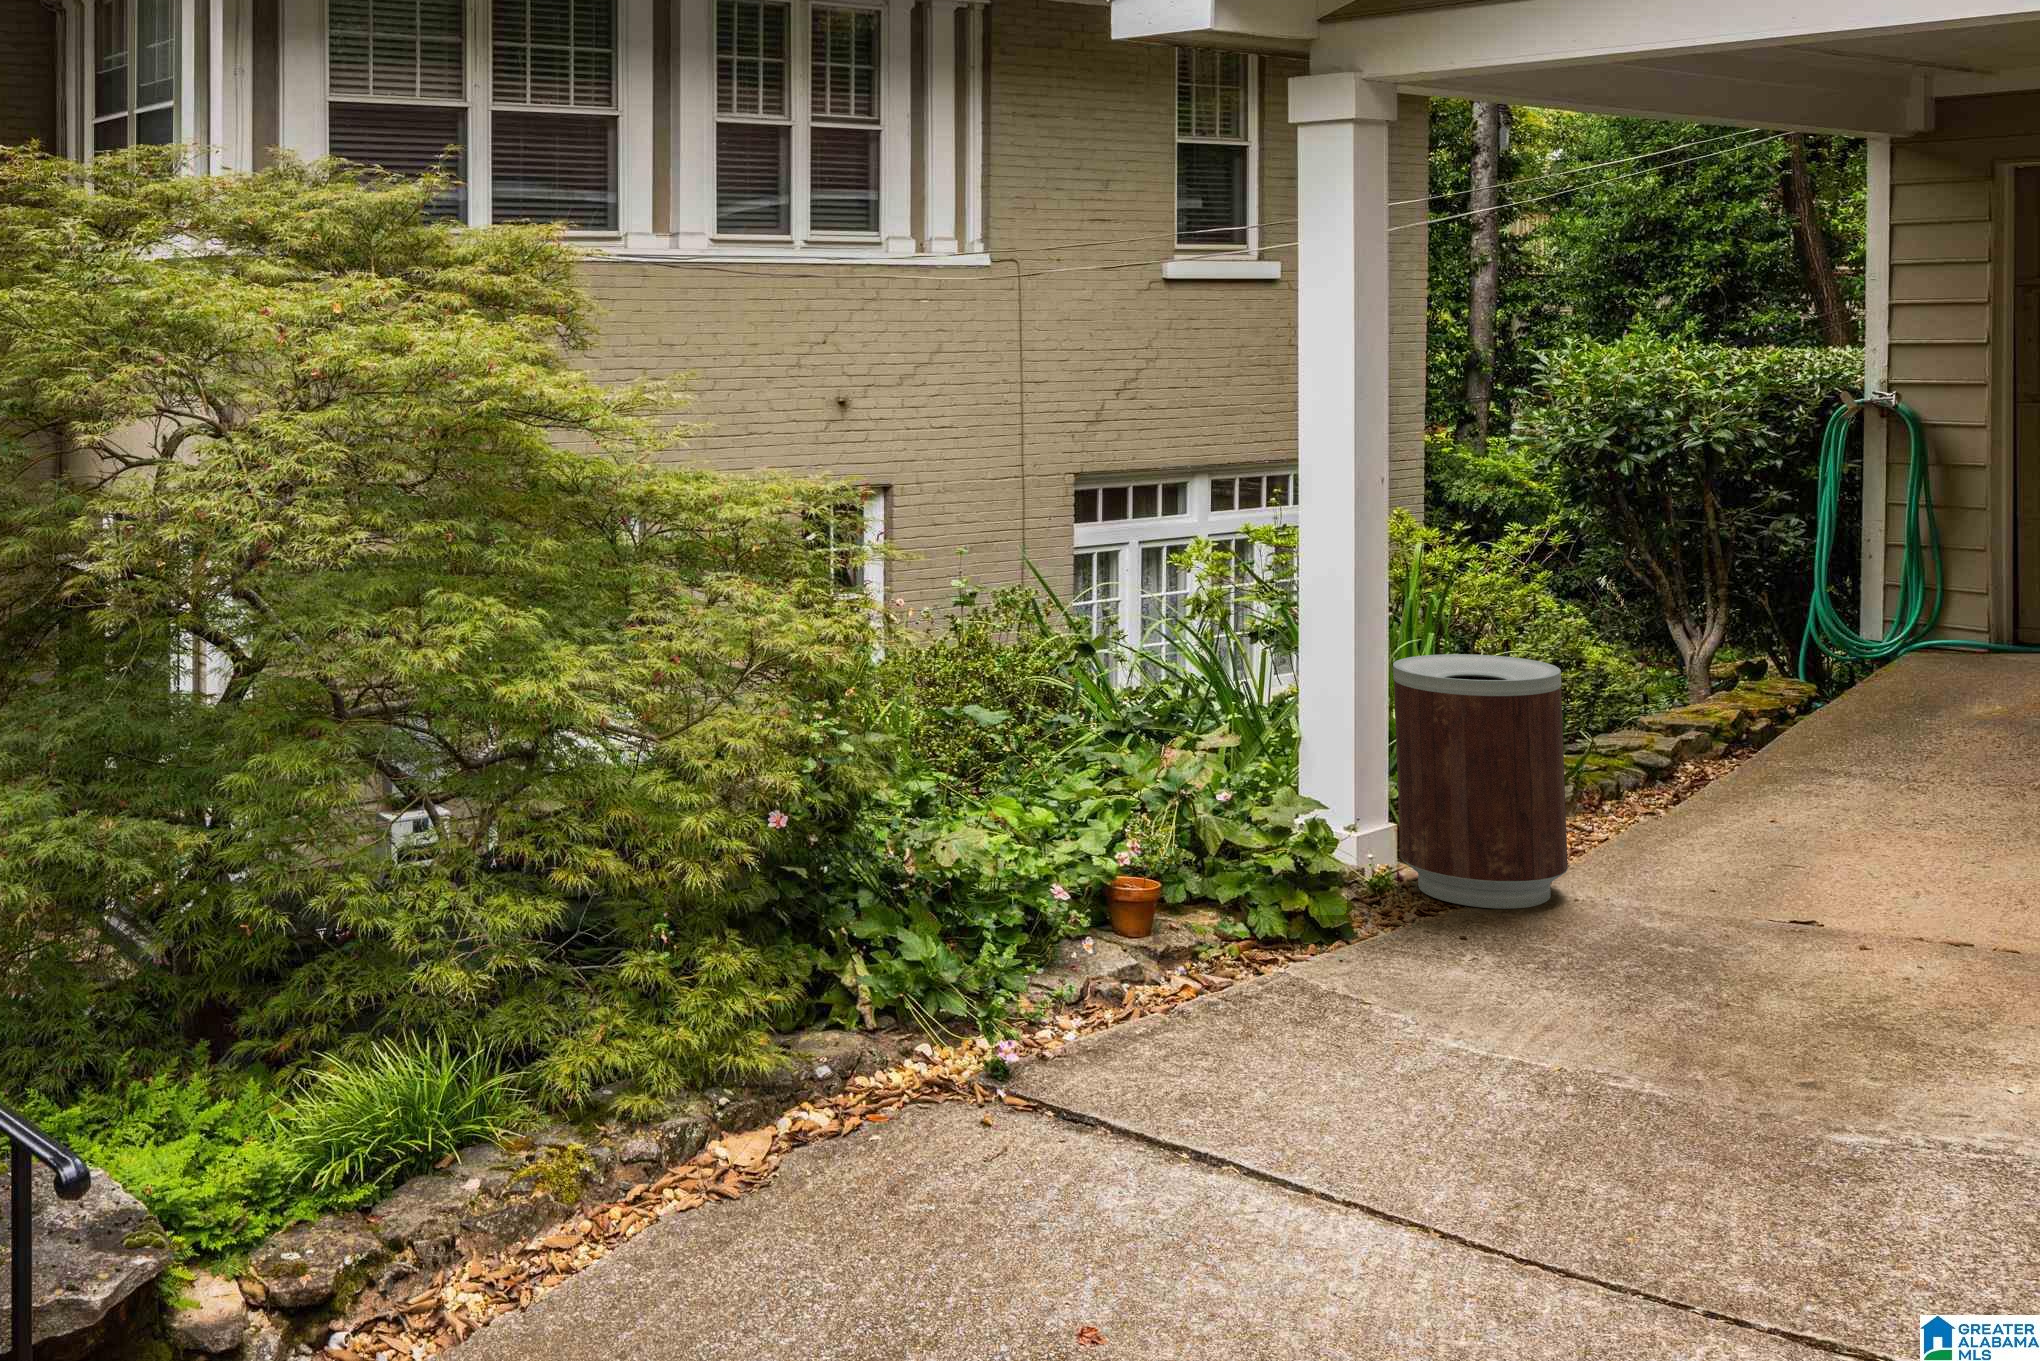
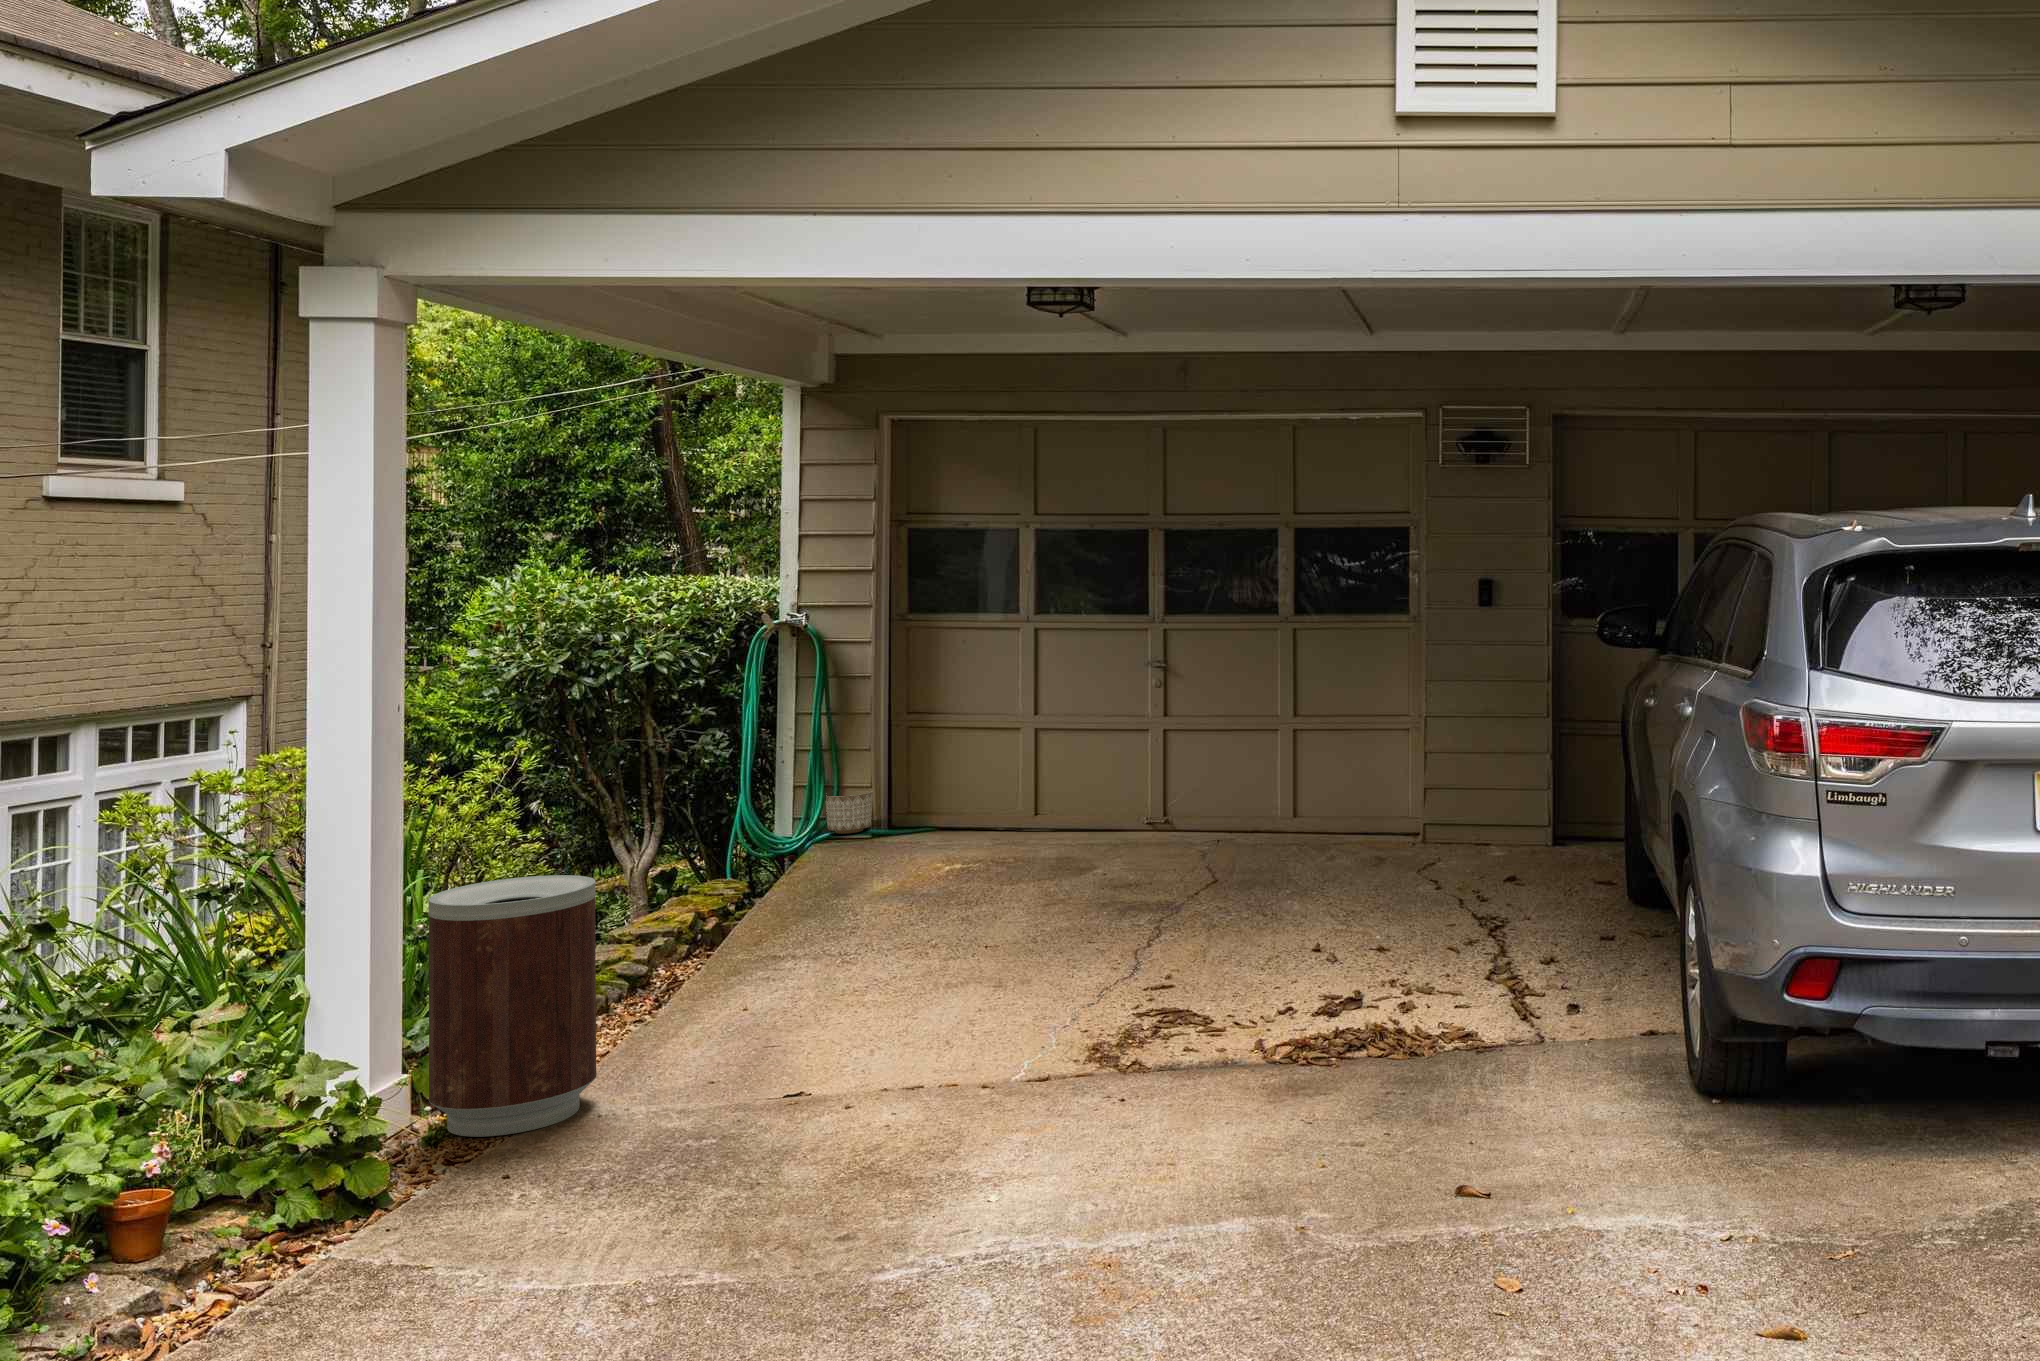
planter: none [1926,607,1992,658] -> present [826,791,873,834]

